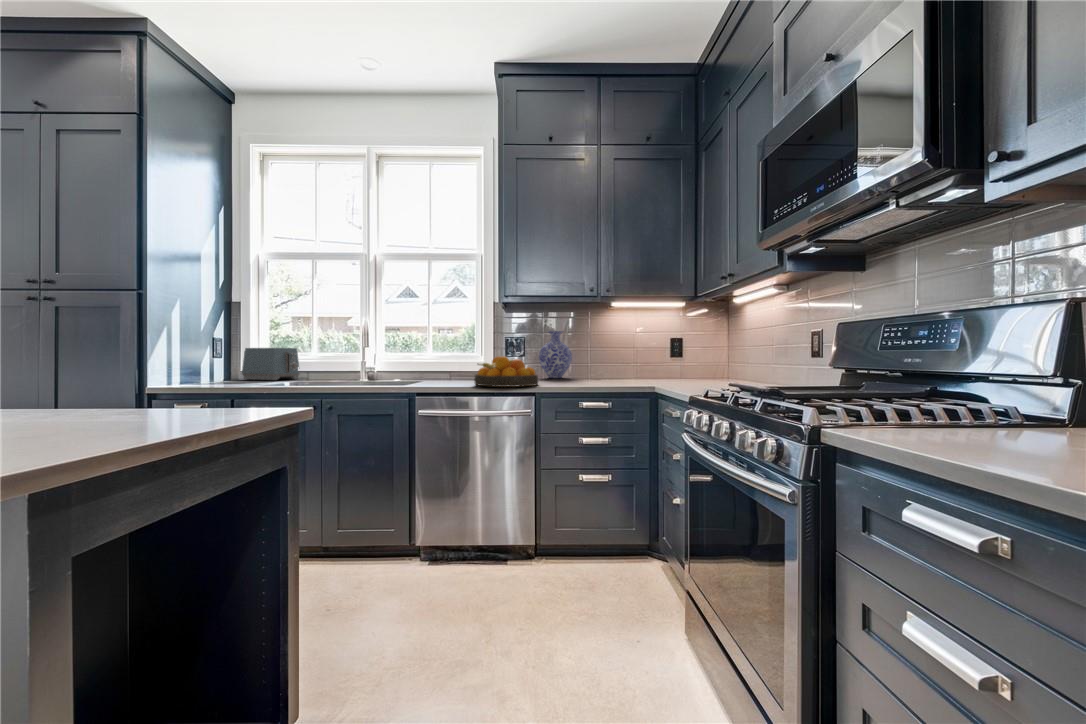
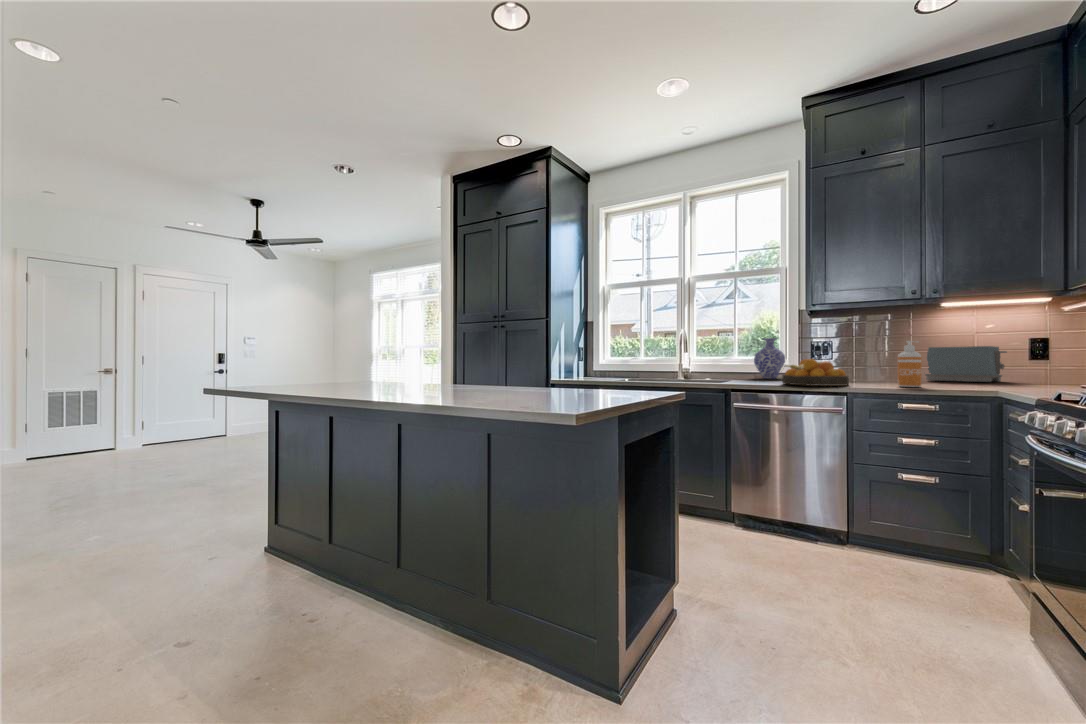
vase: present [539,331,572,378] -> present [754,338,785,379]
soap dispenser: none [580,339,599,385] -> present [898,341,921,387]
toaster: present [242,348,299,380] -> present [925,346,1007,382]

